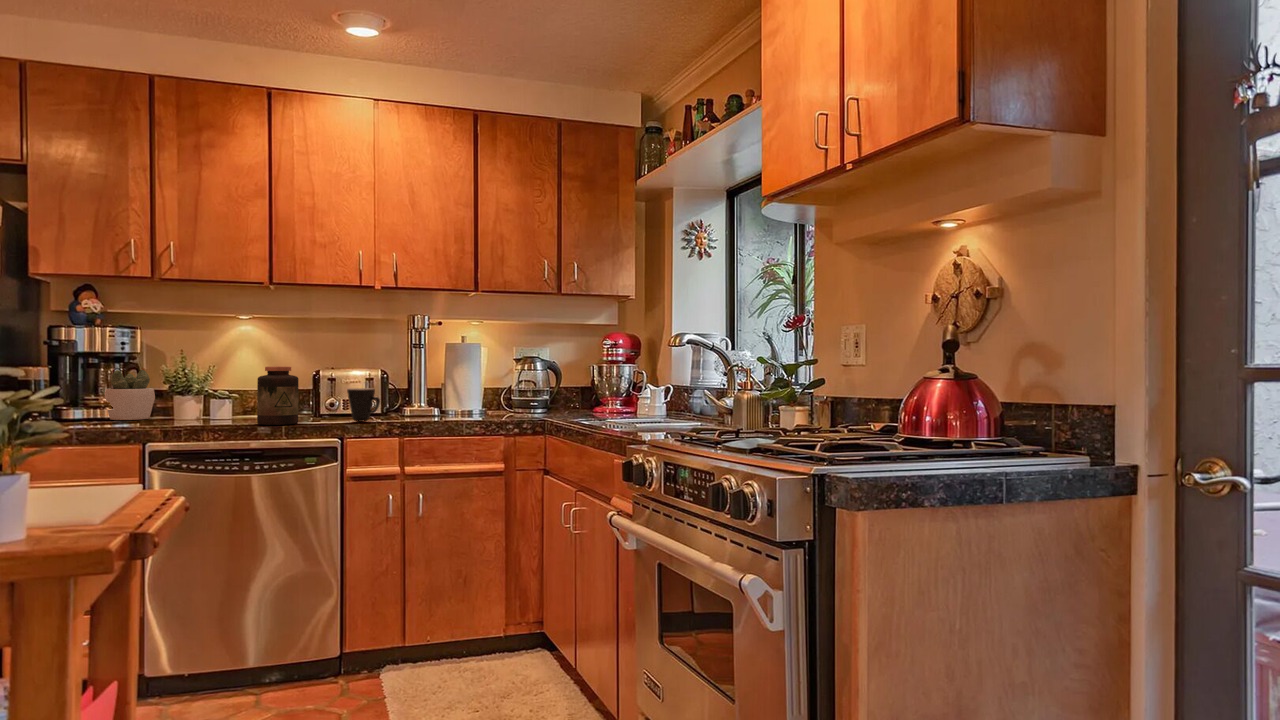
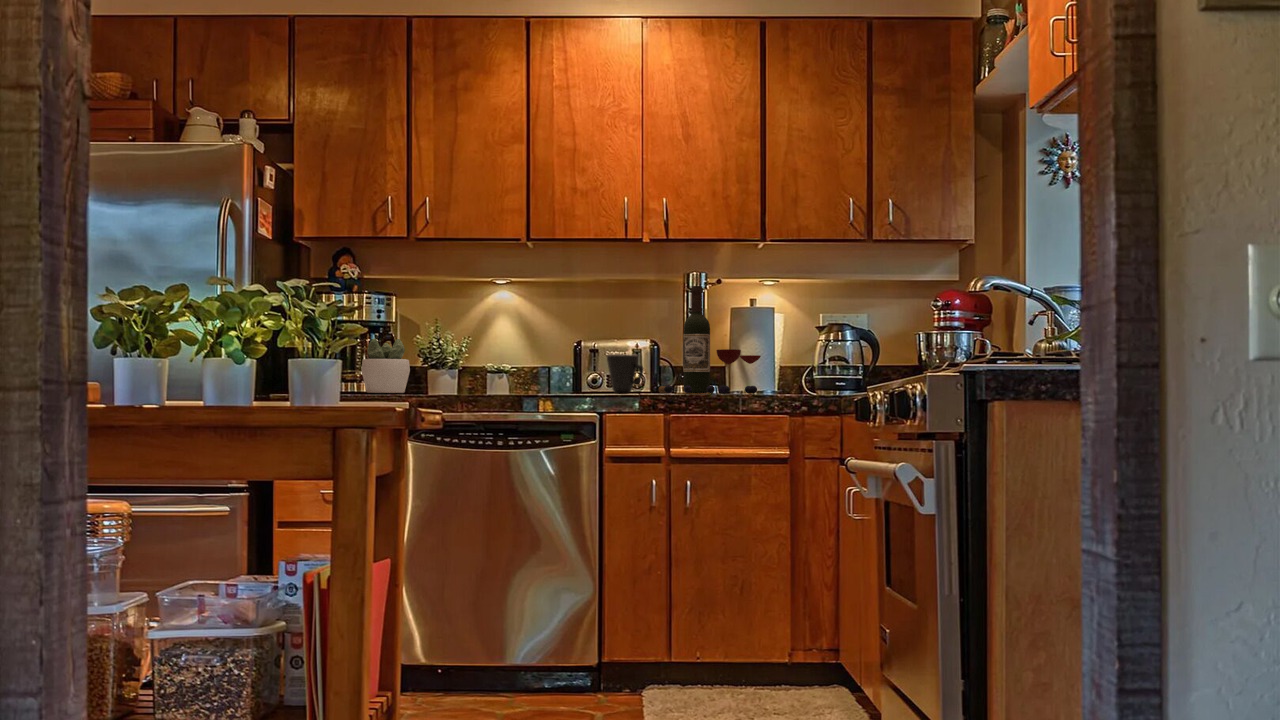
wine bottle: none [391,329,480,418] -> present [659,286,761,393]
jar: present [257,366,299,425] -> none [510,328,554,394]

